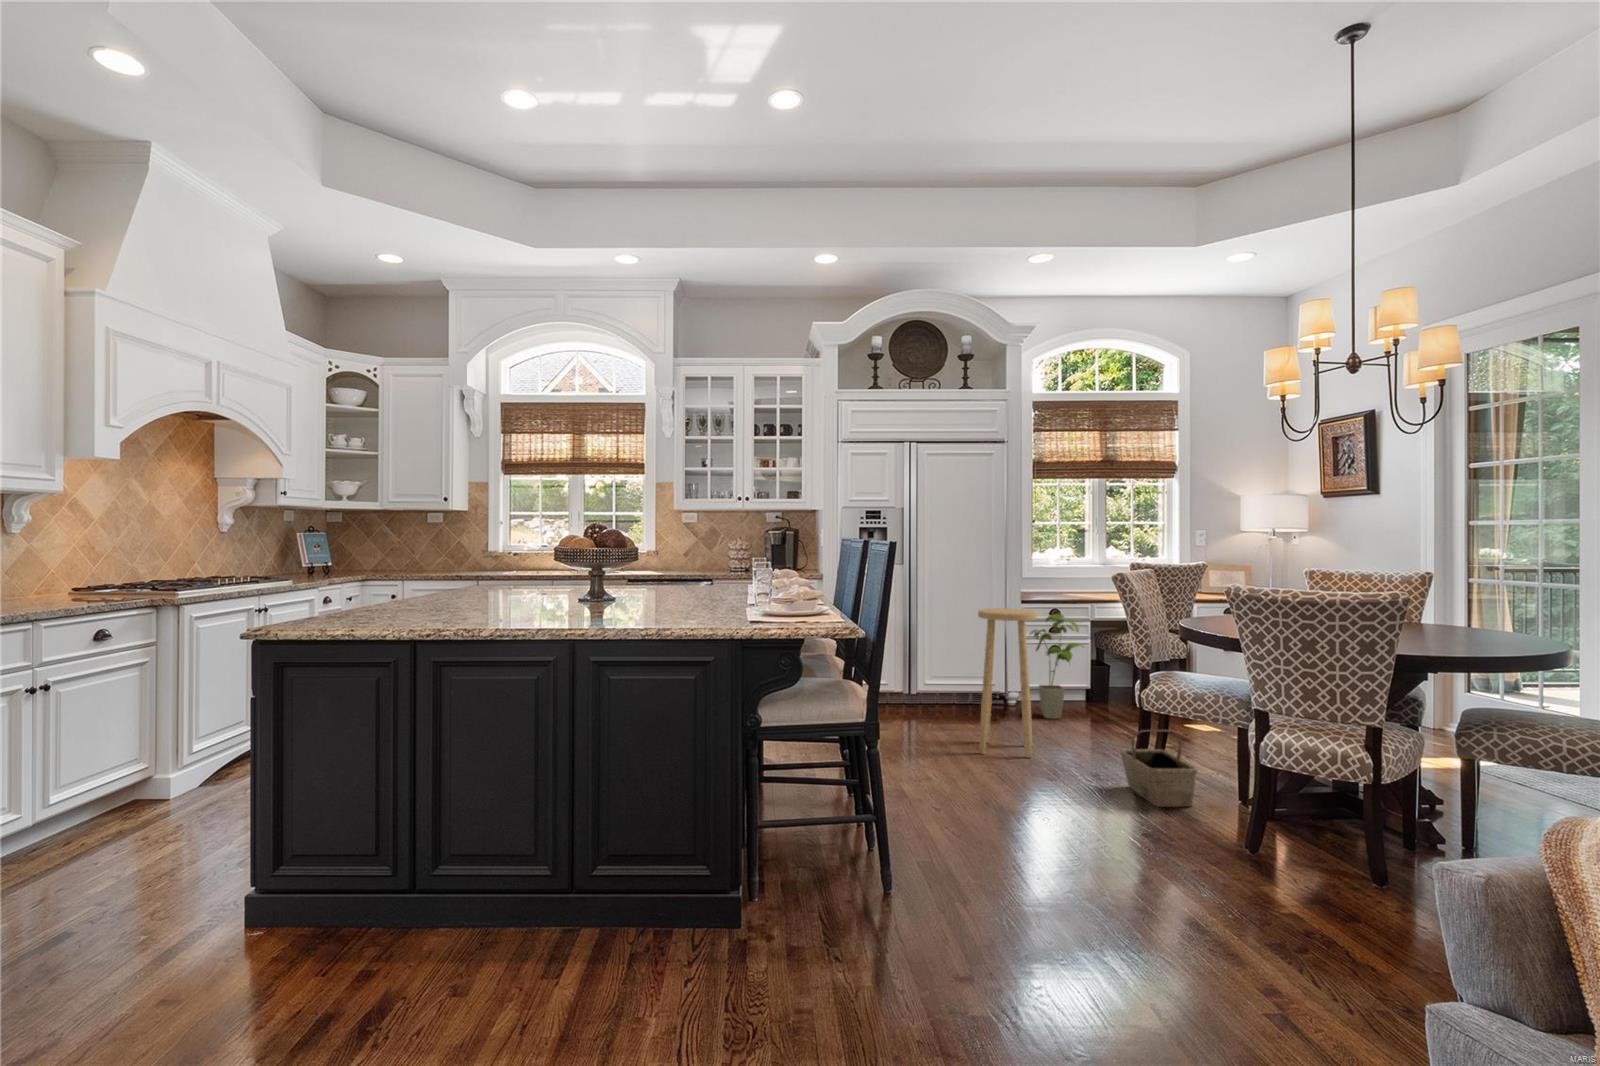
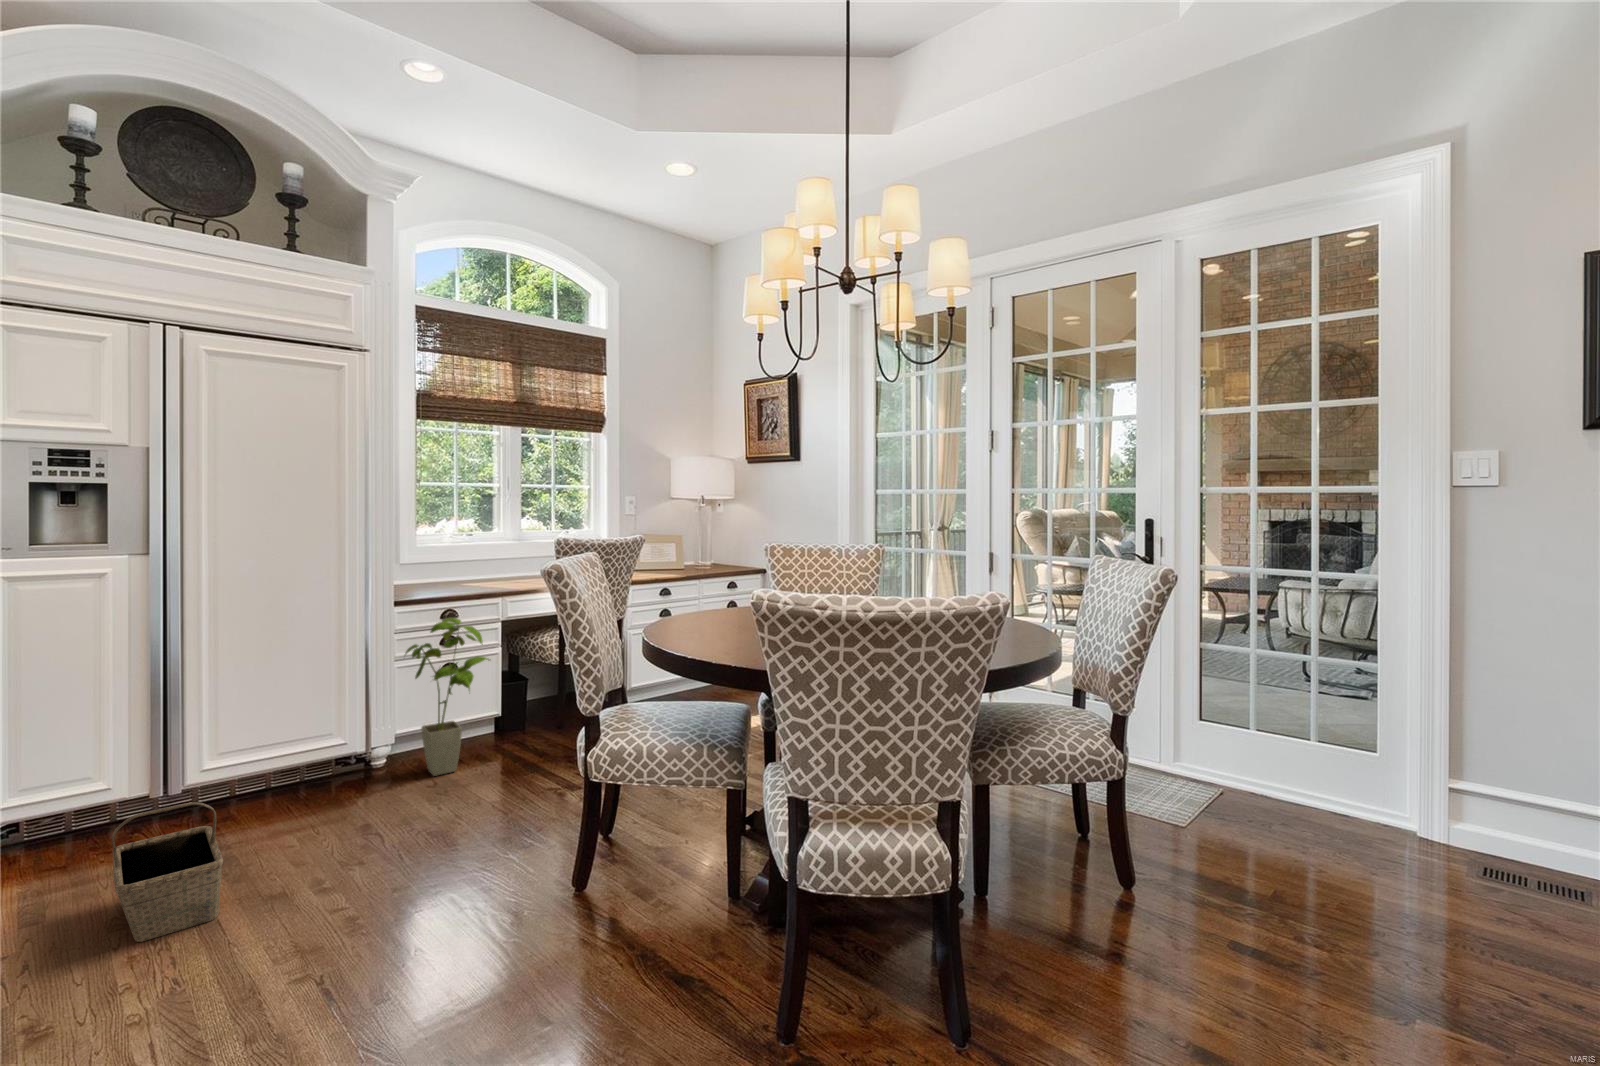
stool: present [978,608,1037,758] -> none [289,627,408,907]
basket: present [1120,730,1197,807] -> present [112,802,223,942]

